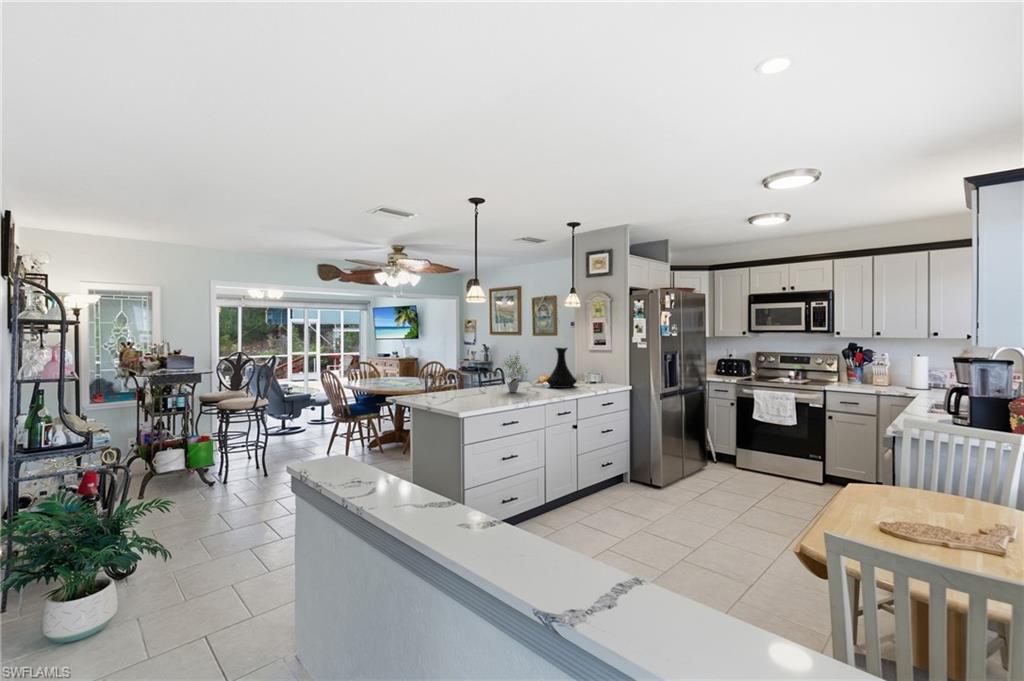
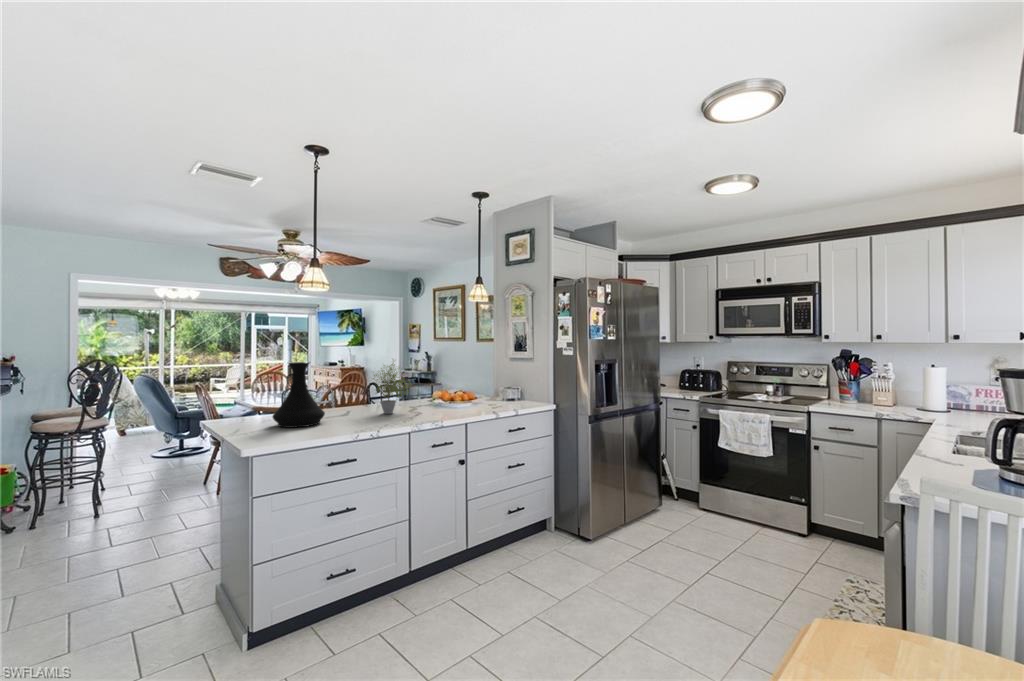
vase: present [547,348,576,388] -> present [273,362,325,428]

